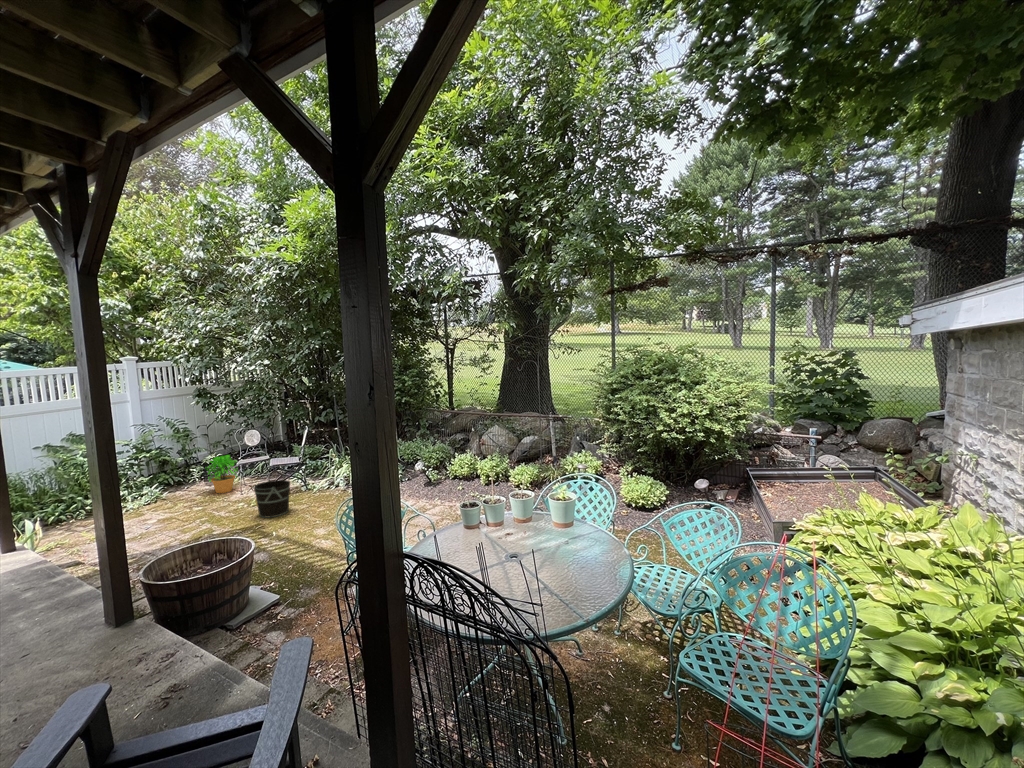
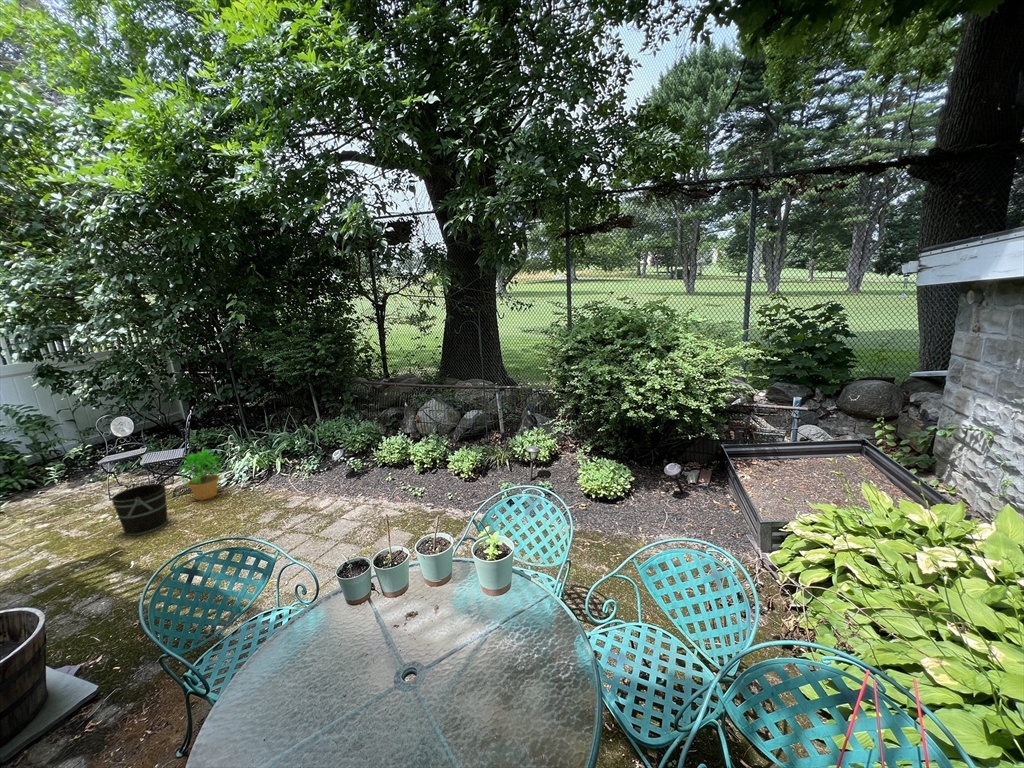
potted plant: present [207,455,237,493] -> present [180,450,221,500]

